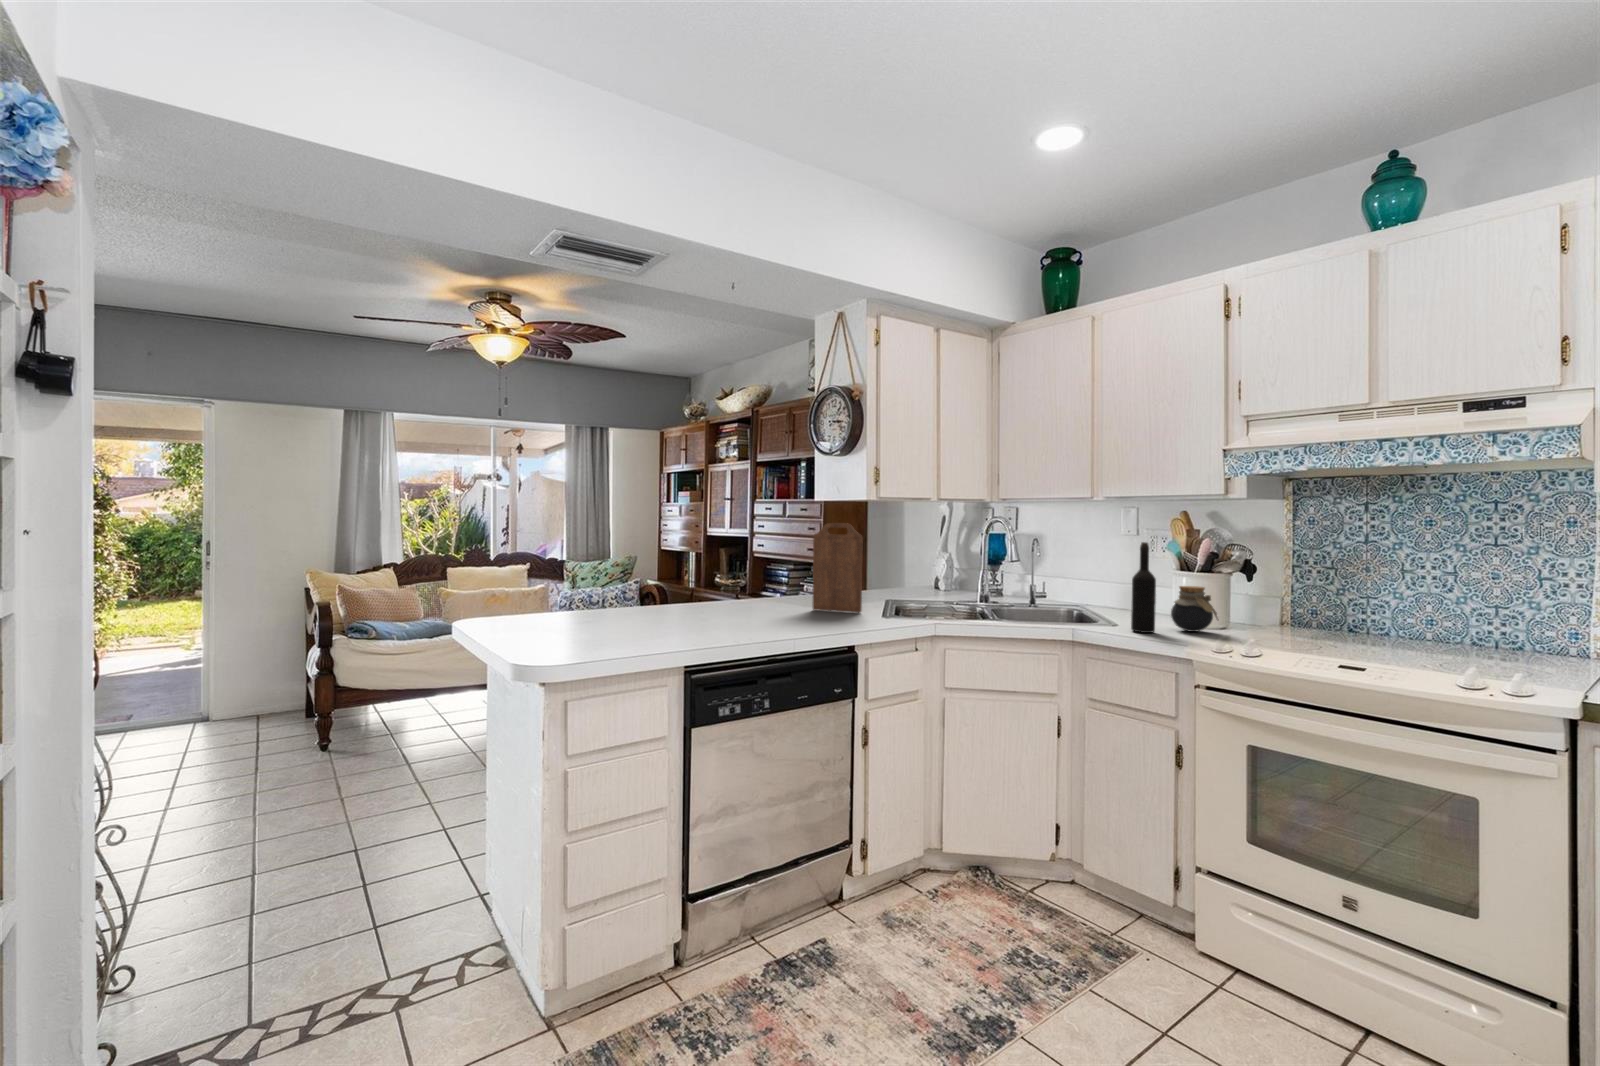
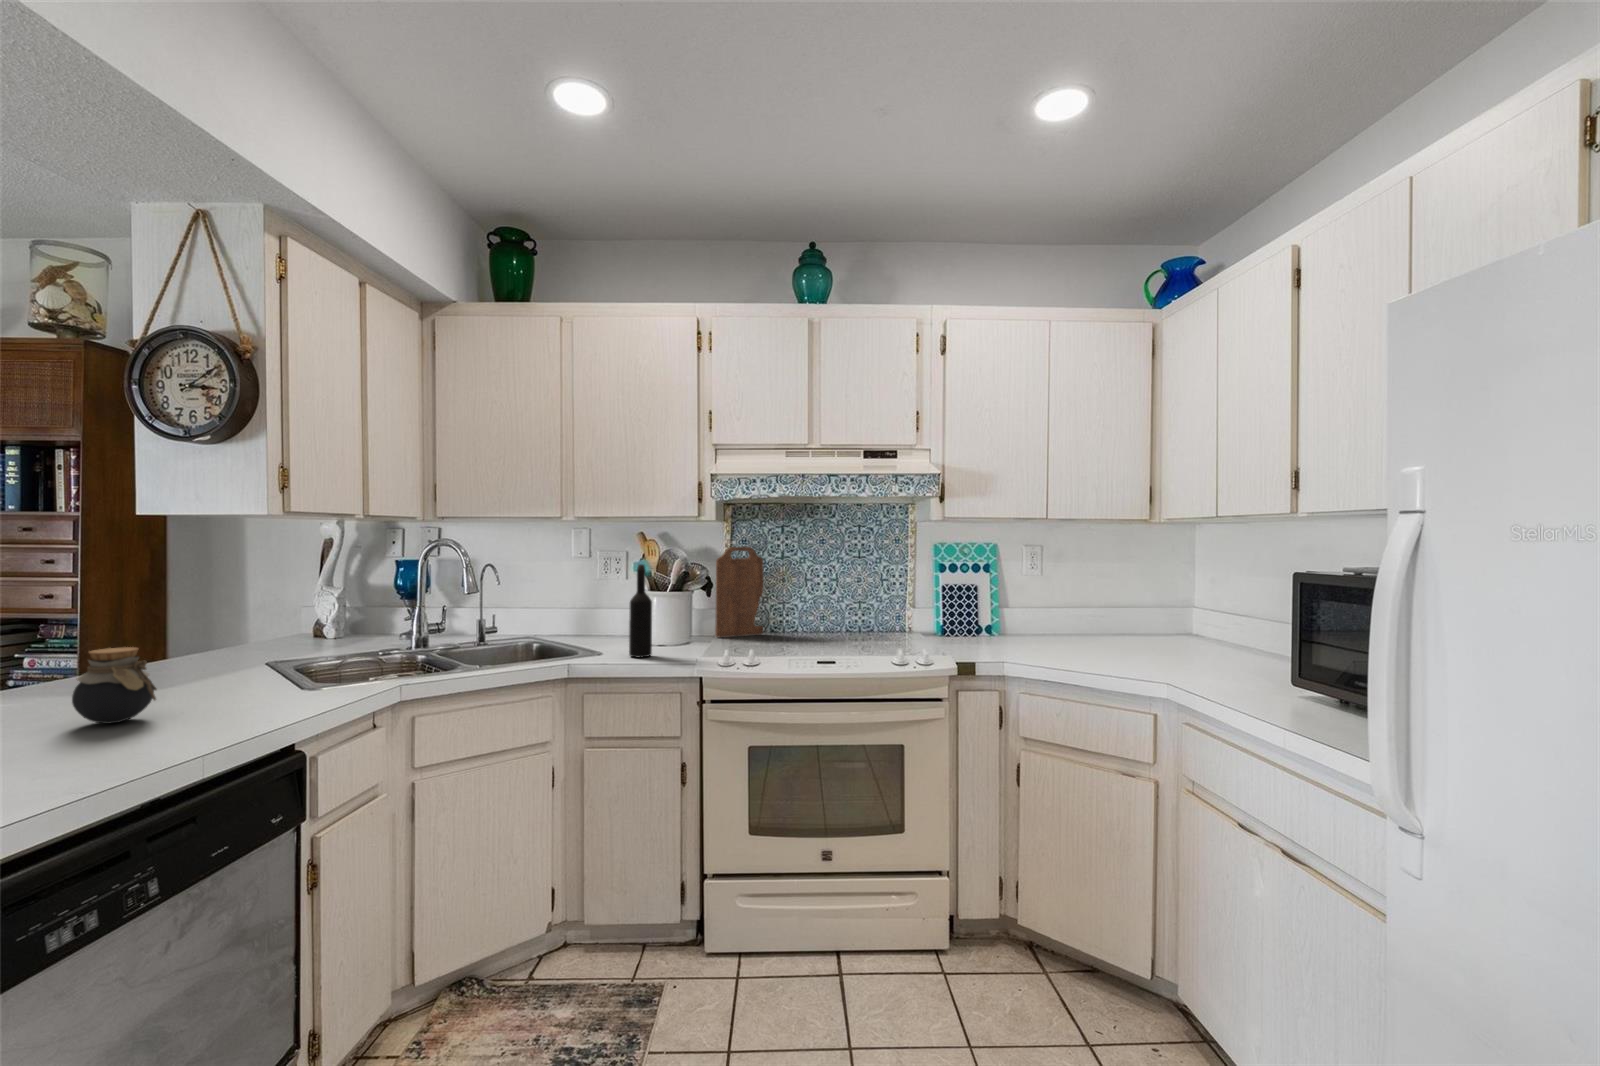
cutting board: present [813,523,863,613] -> present [715,547,763,637]
jar: present [1171,586,1219,632] -> present [72,647,157,724]

